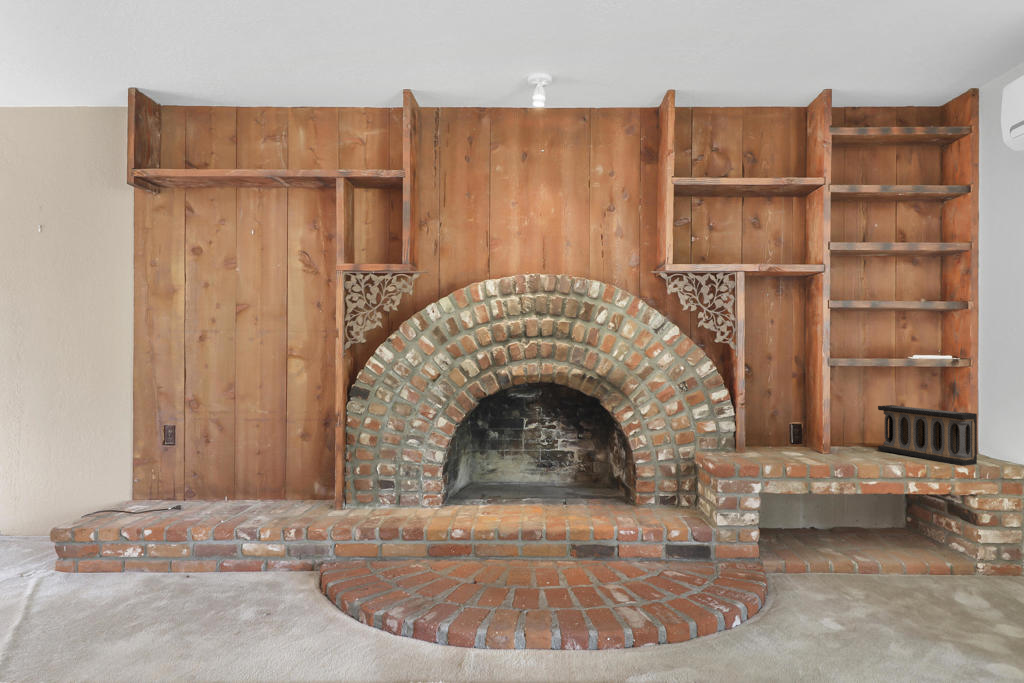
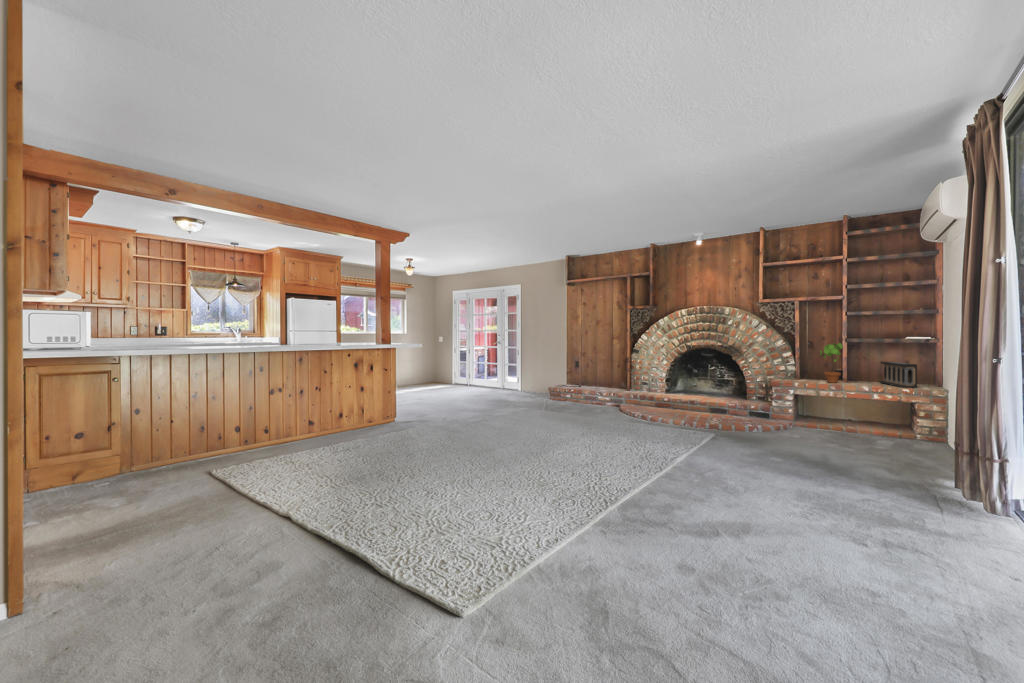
potted plant: none [796,368,843,459] -> present [820,343,843,383]

